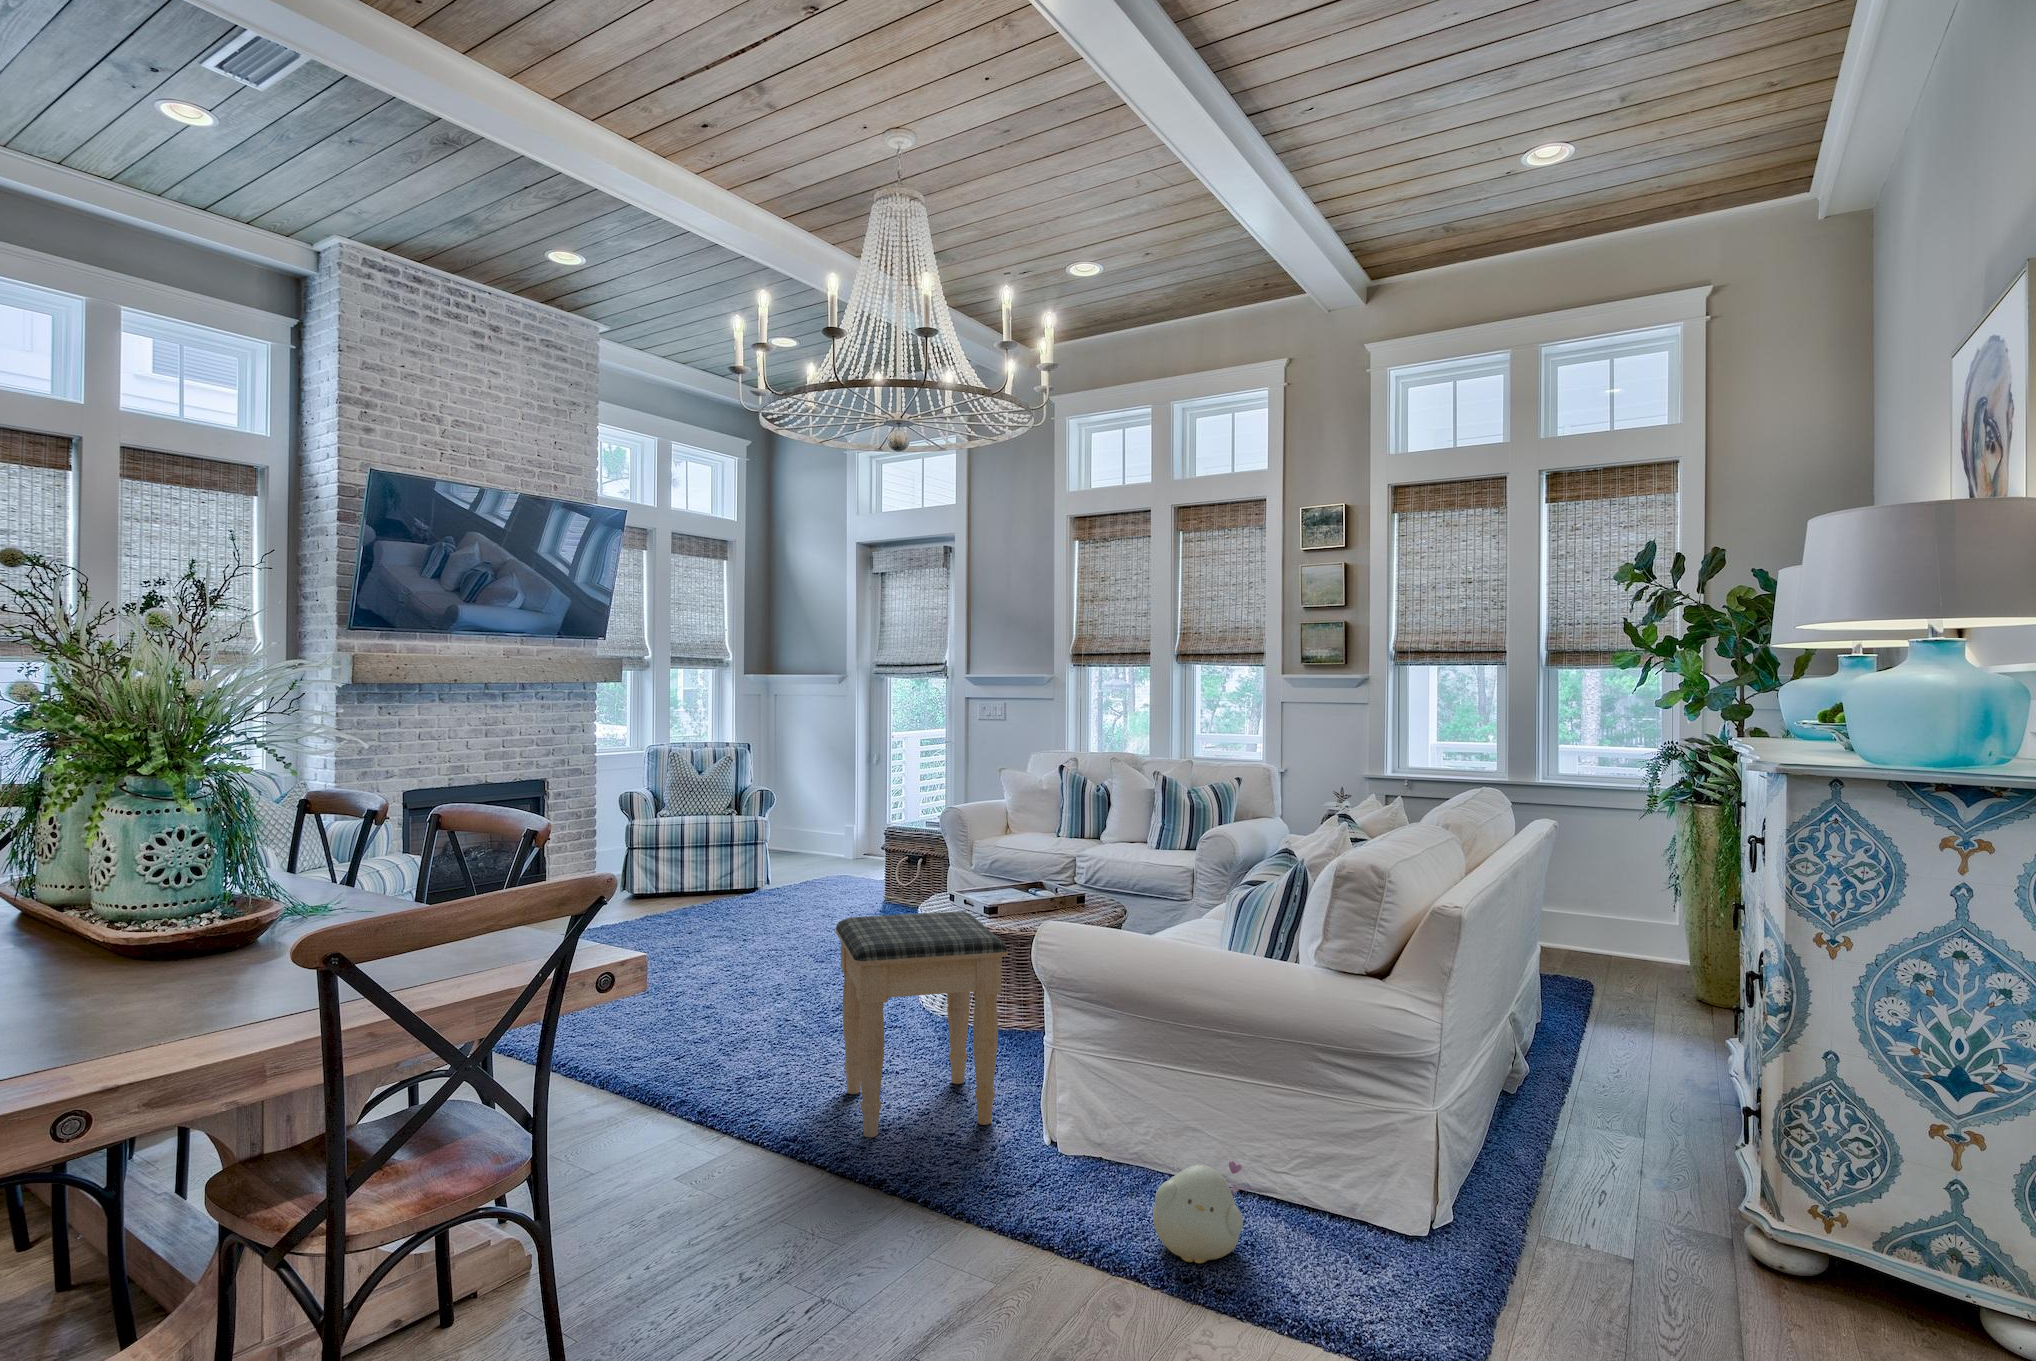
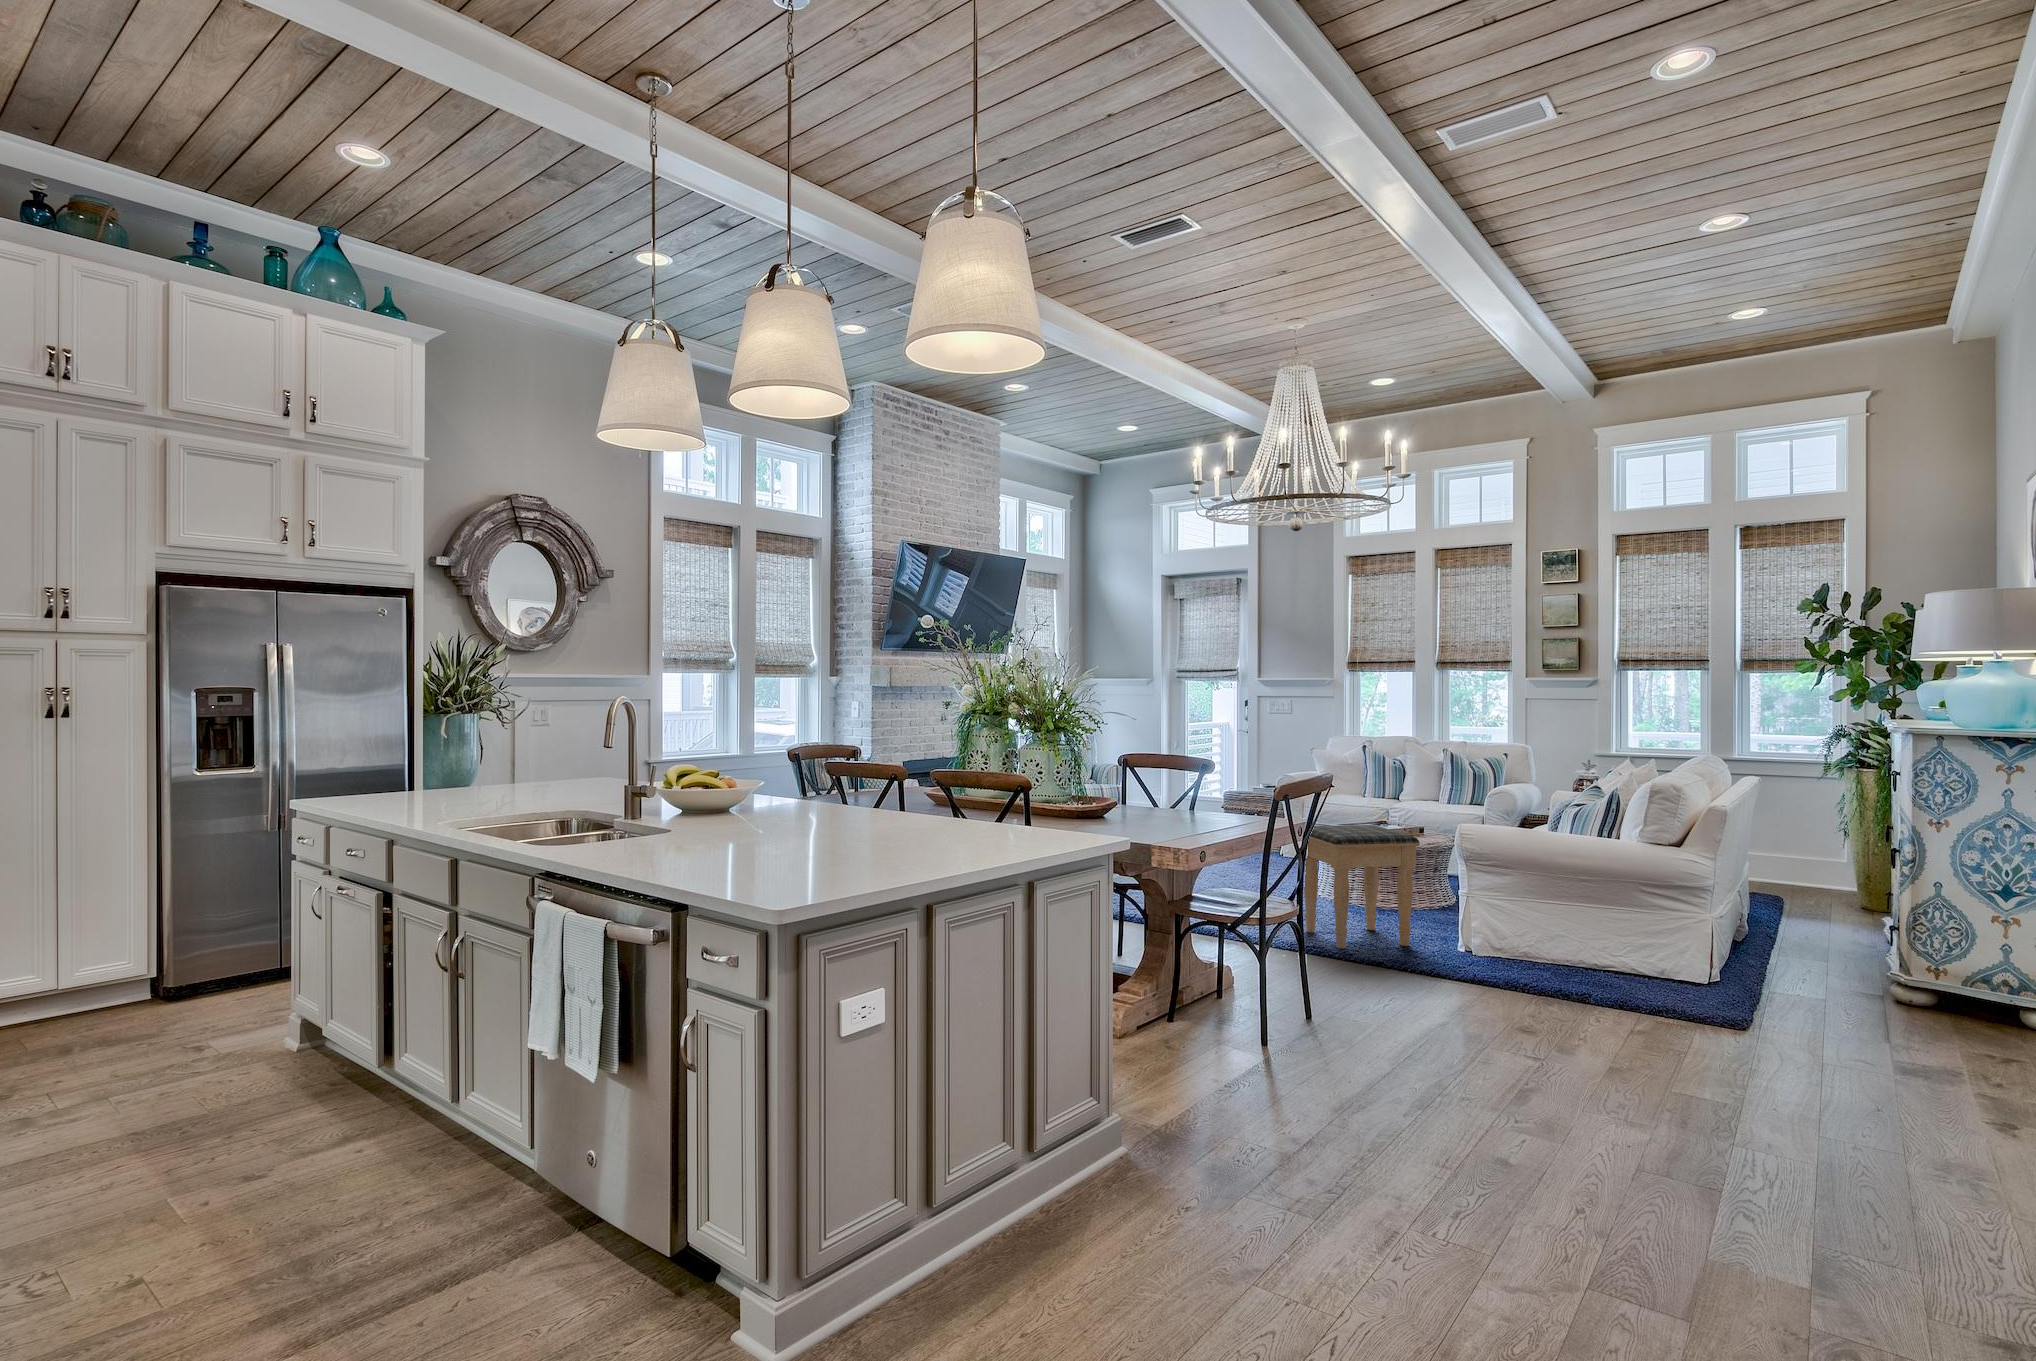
plush toy: present [1153,1161,1249,1263] -> none [1542,941,1601,994]

